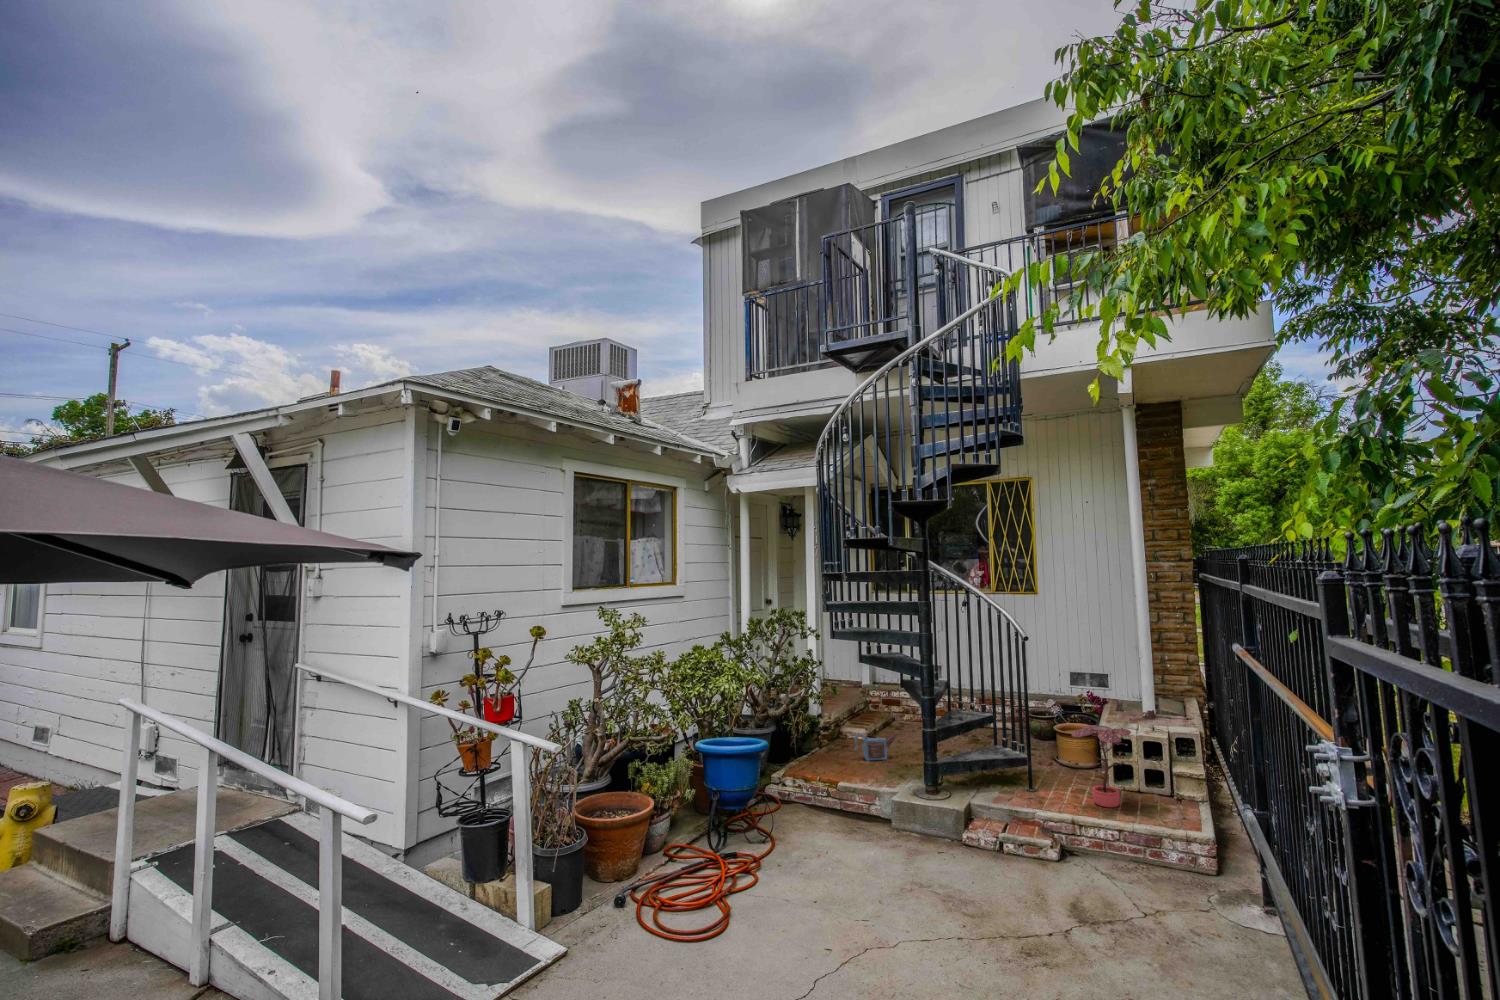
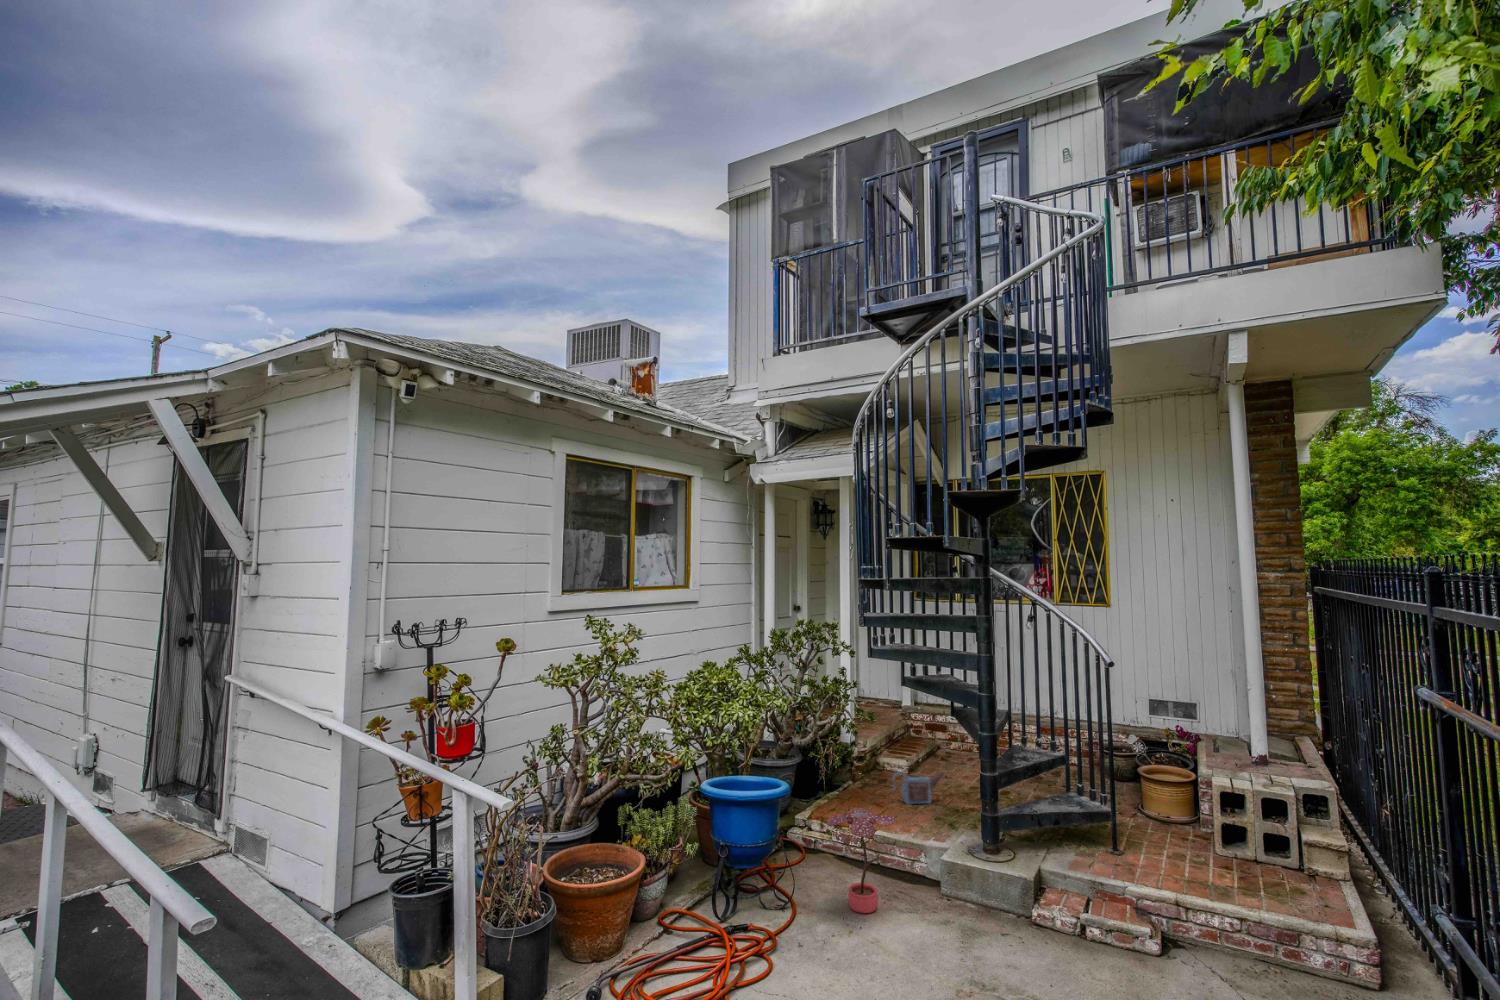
potted plant: present [1072,725,1131,807] -> present [827,808,896,913]

